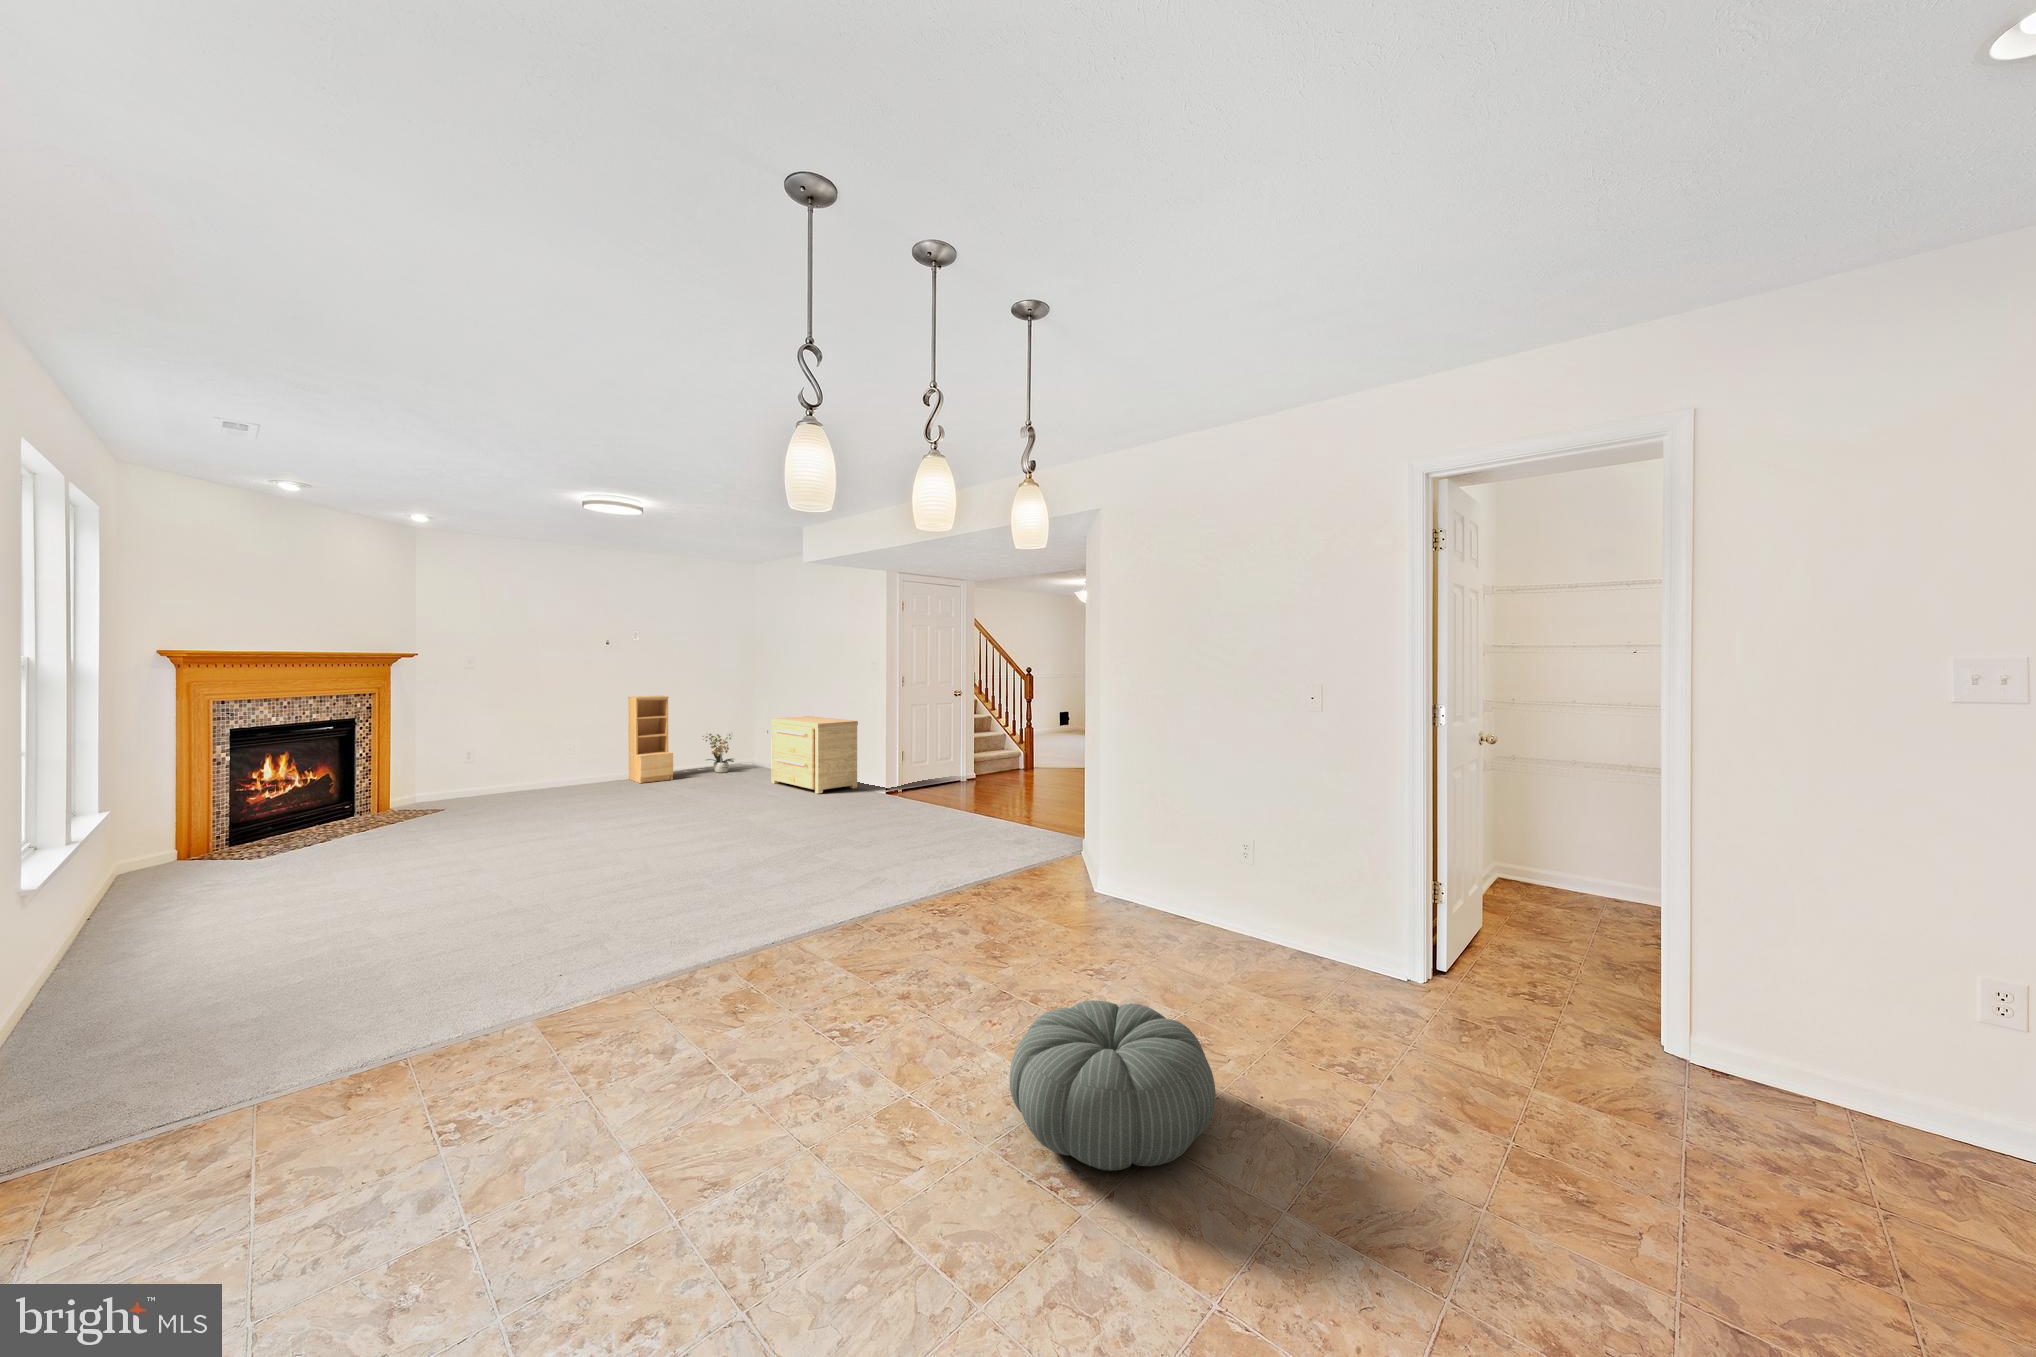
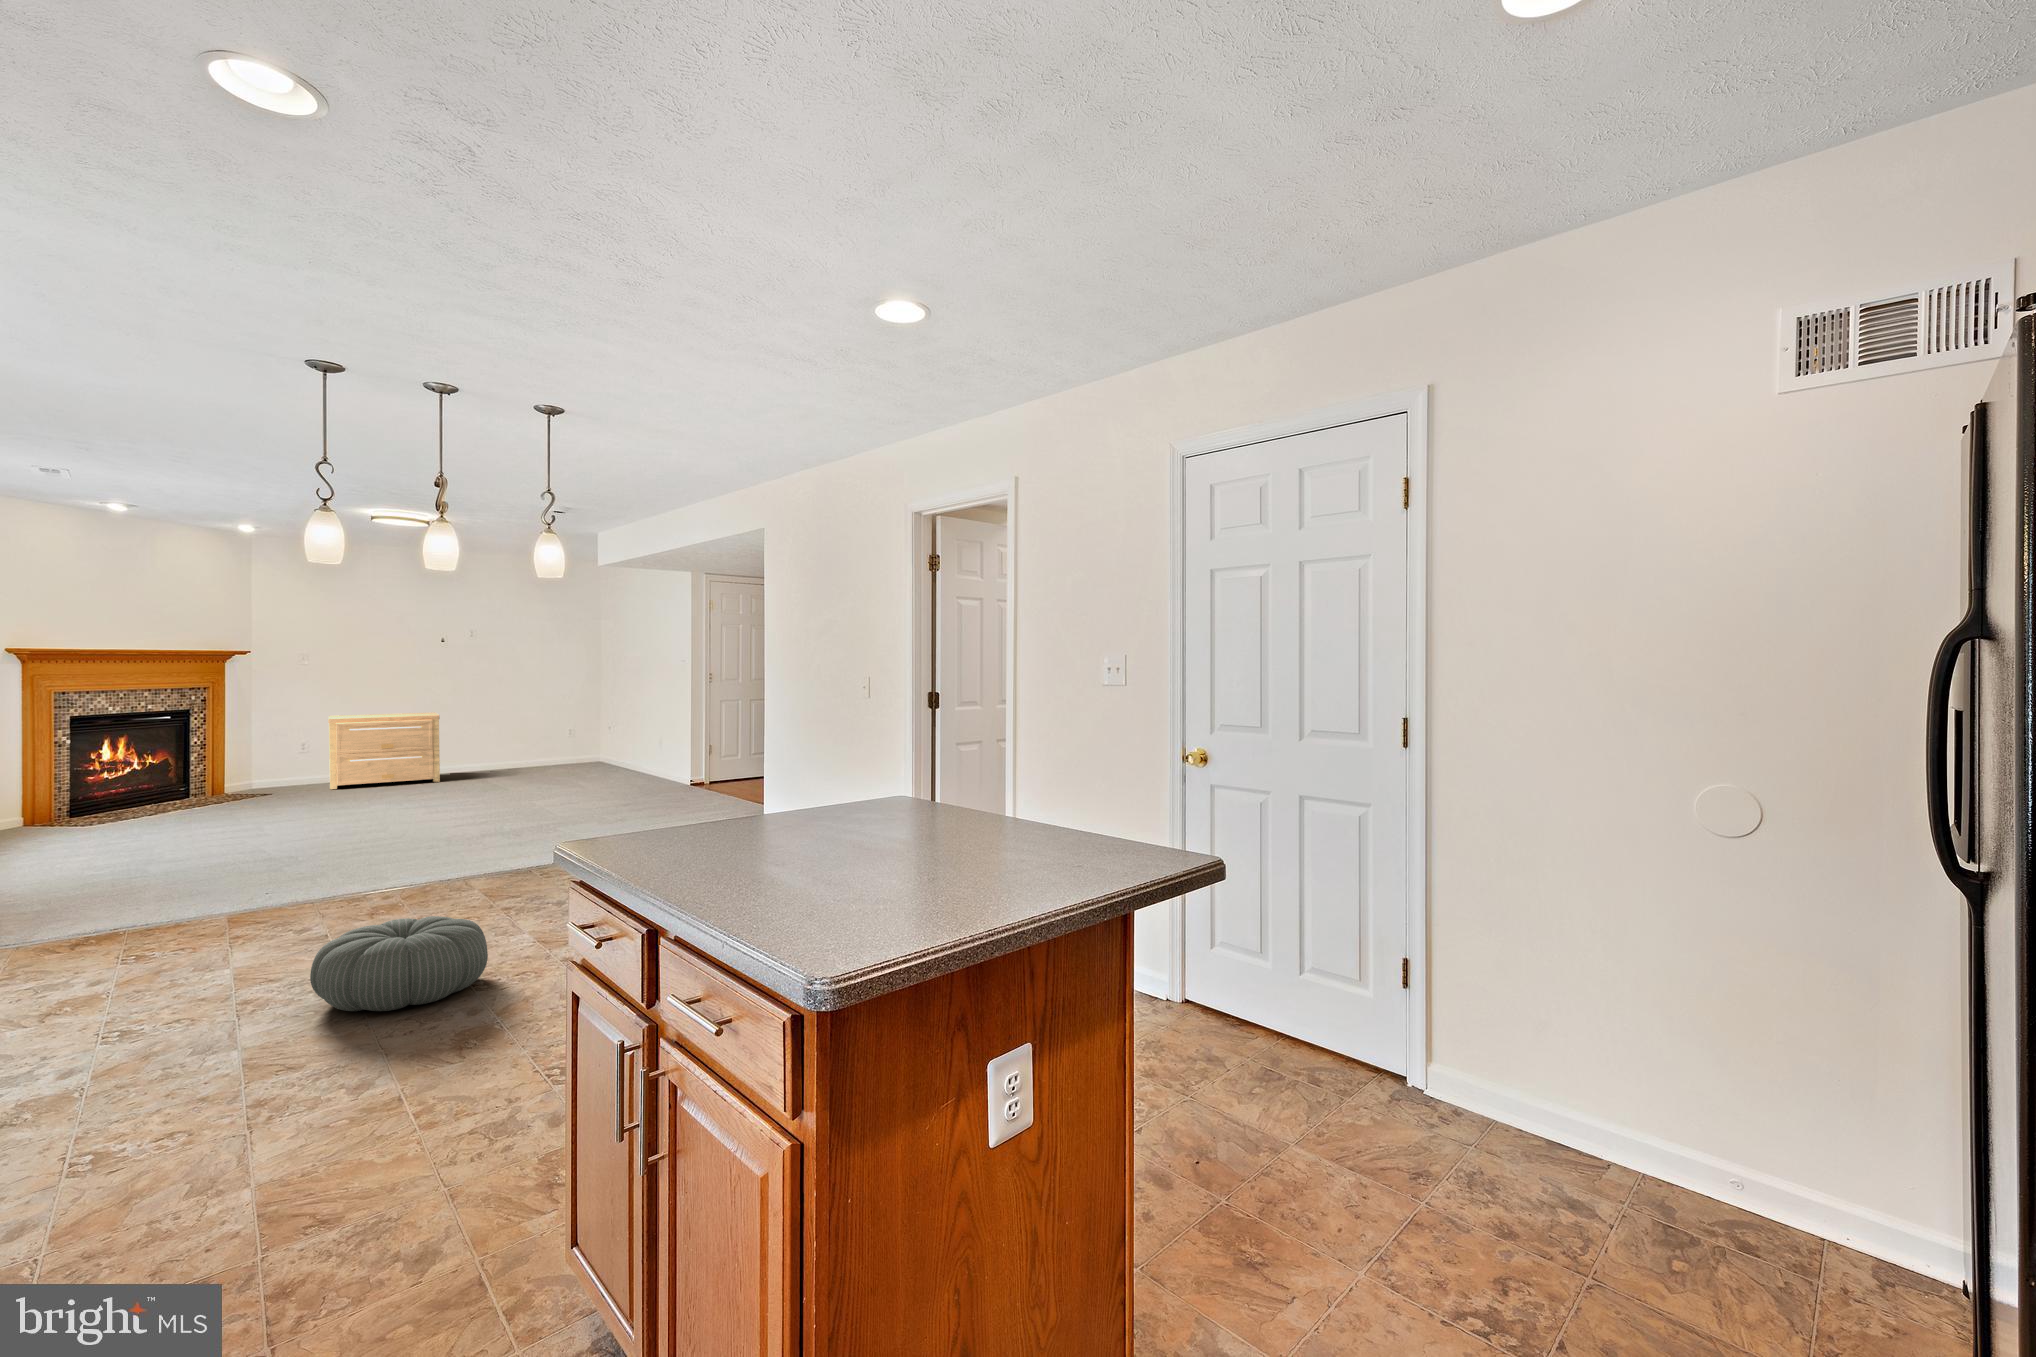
bookshelf: present [628,696,673,783] -> none [465,691,505,778]
side table: present [771,716,858,794] -> present [328,712,440,789]
potted plant: present [703,734,734,773] -> none [541,729,580,770]

